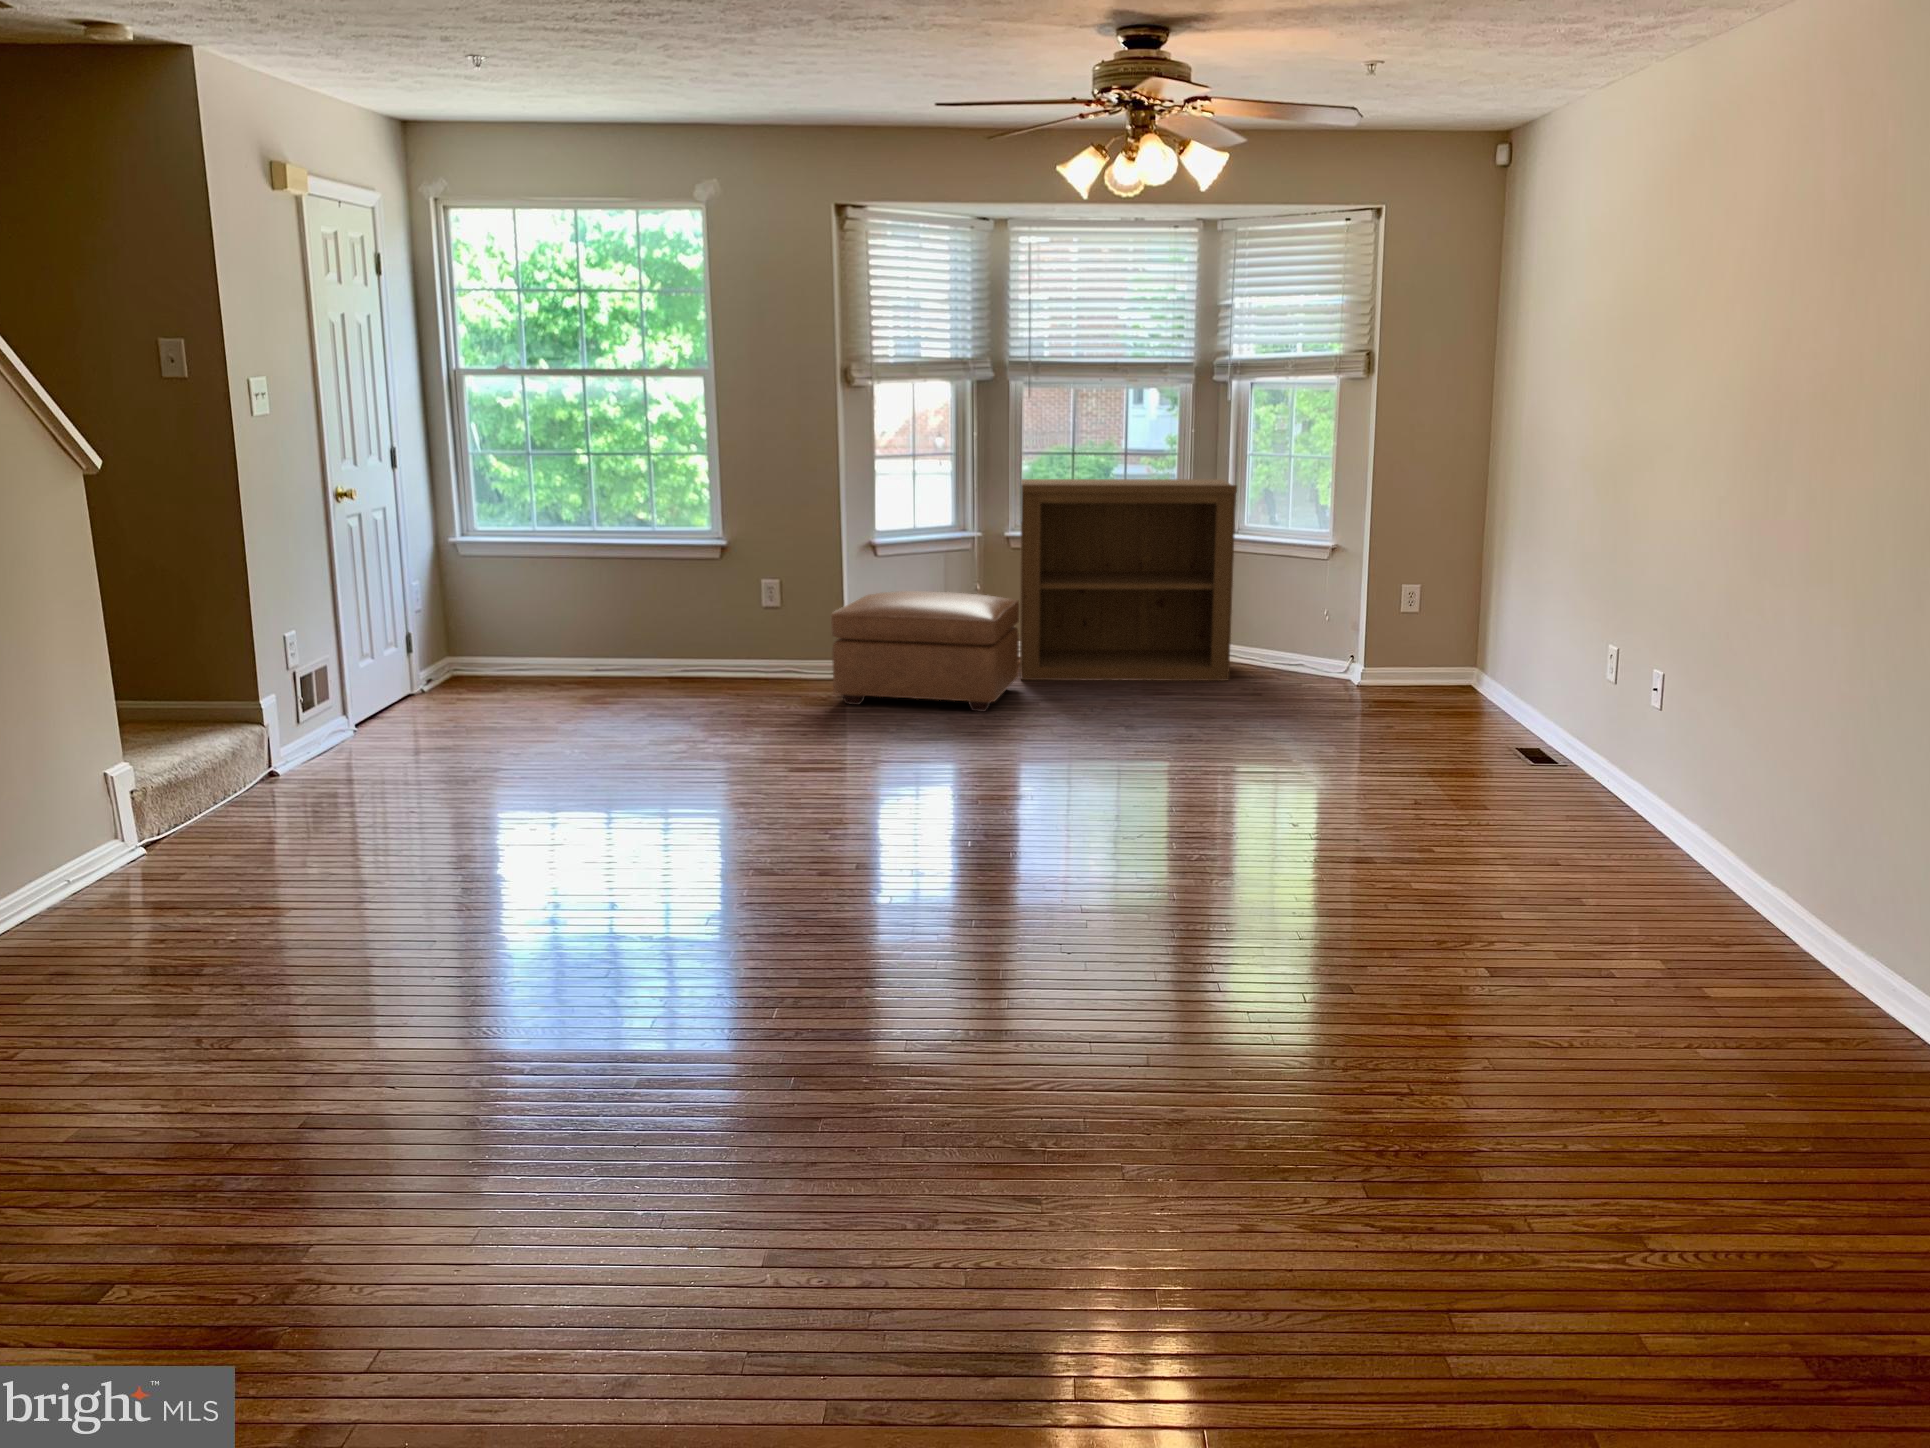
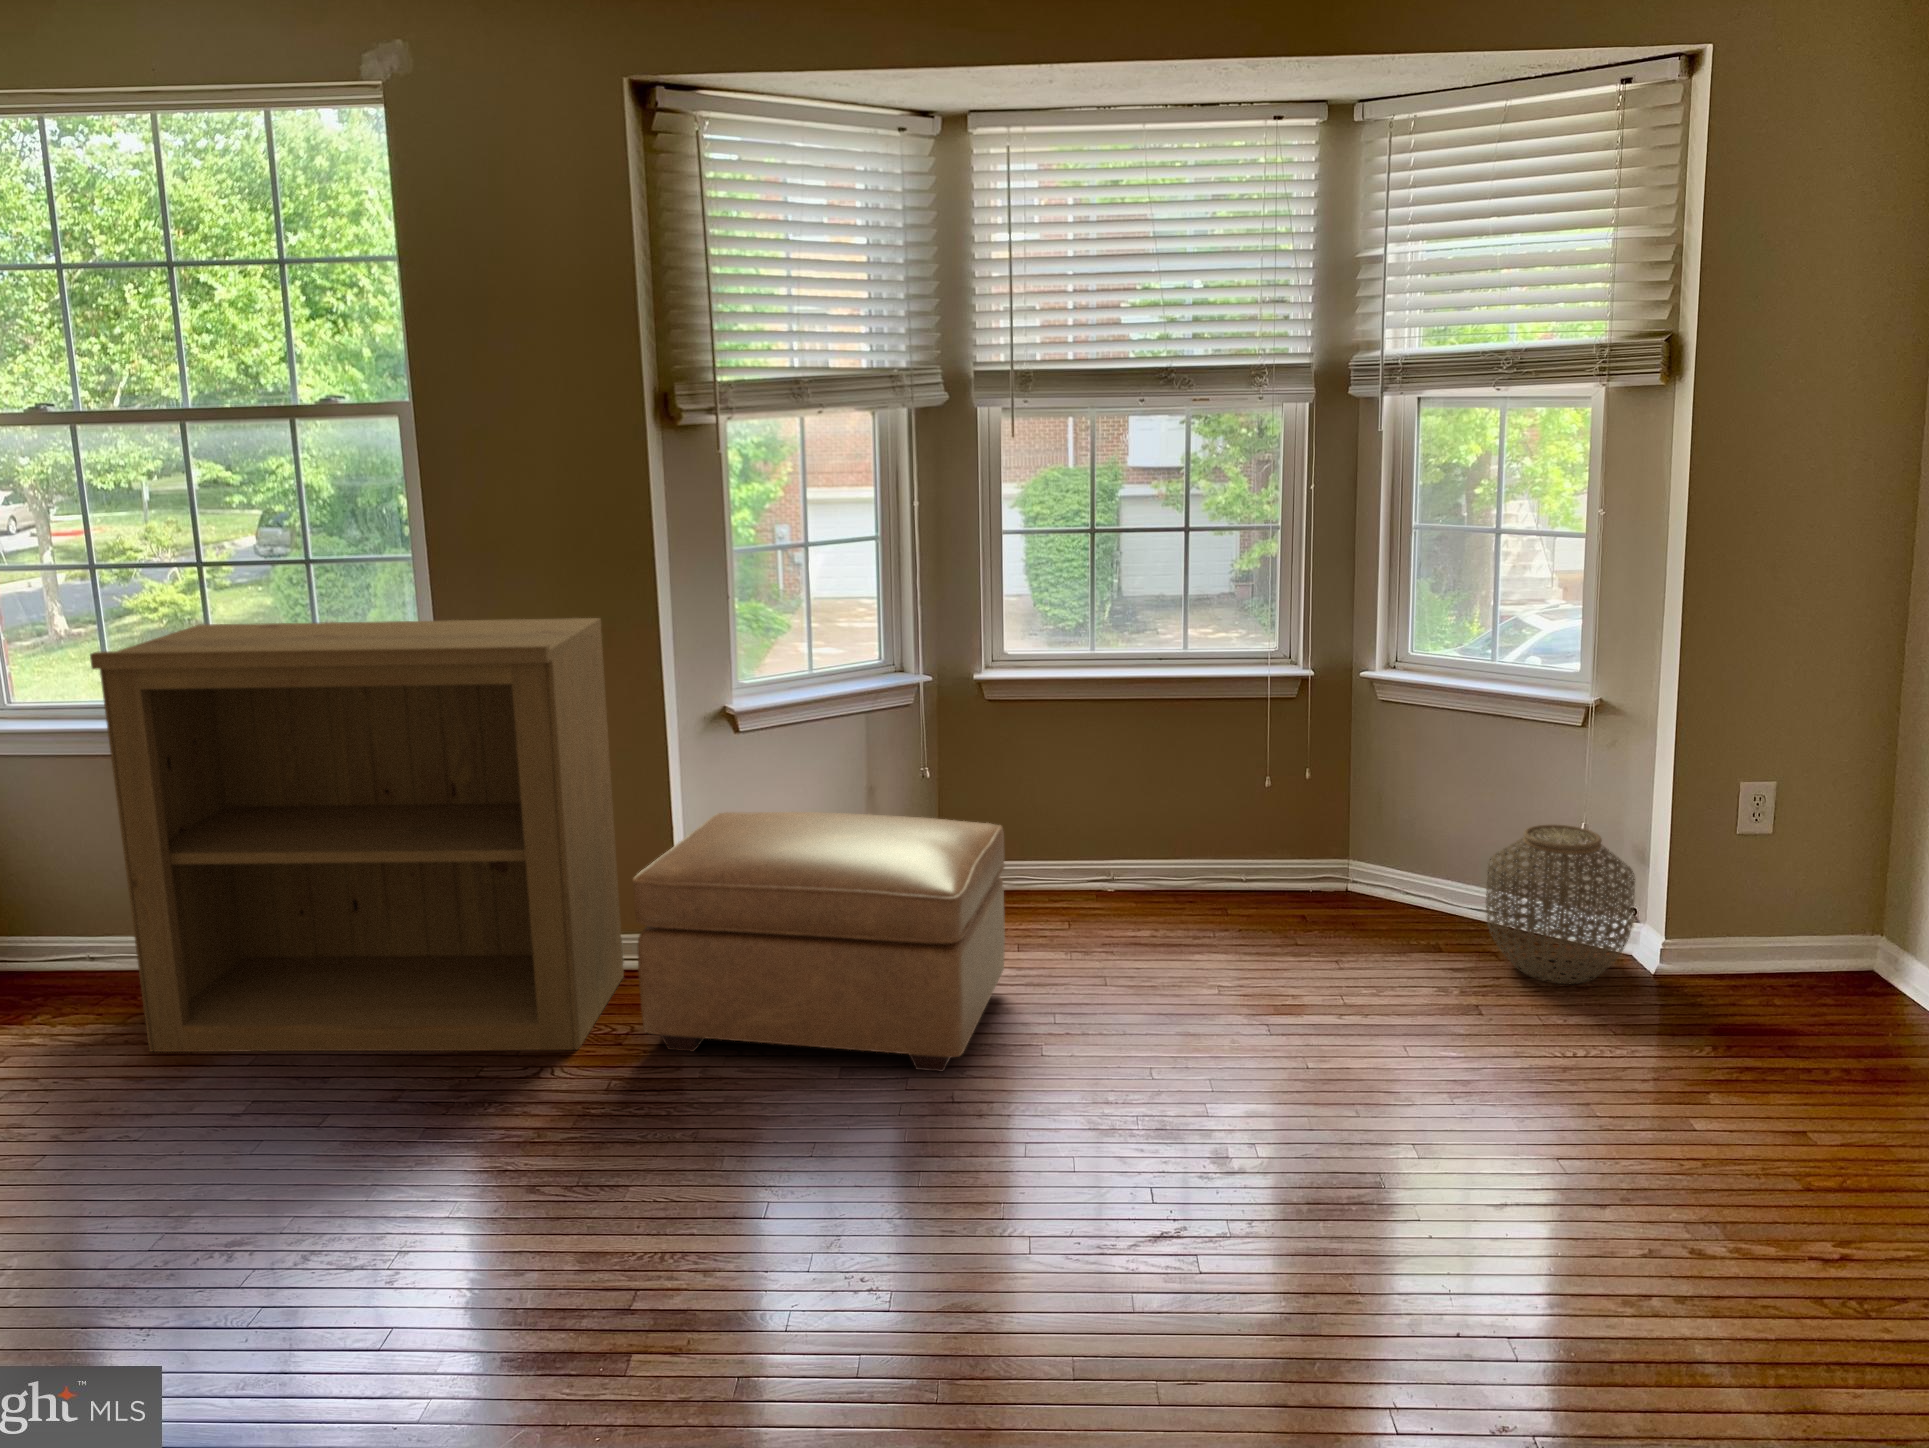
bookshelf: present [1020,479,1237,681] -> present [90,618,624,1052]
woven basket: none [1273,609,1347,690] -> present [1486,824,1635,984]

